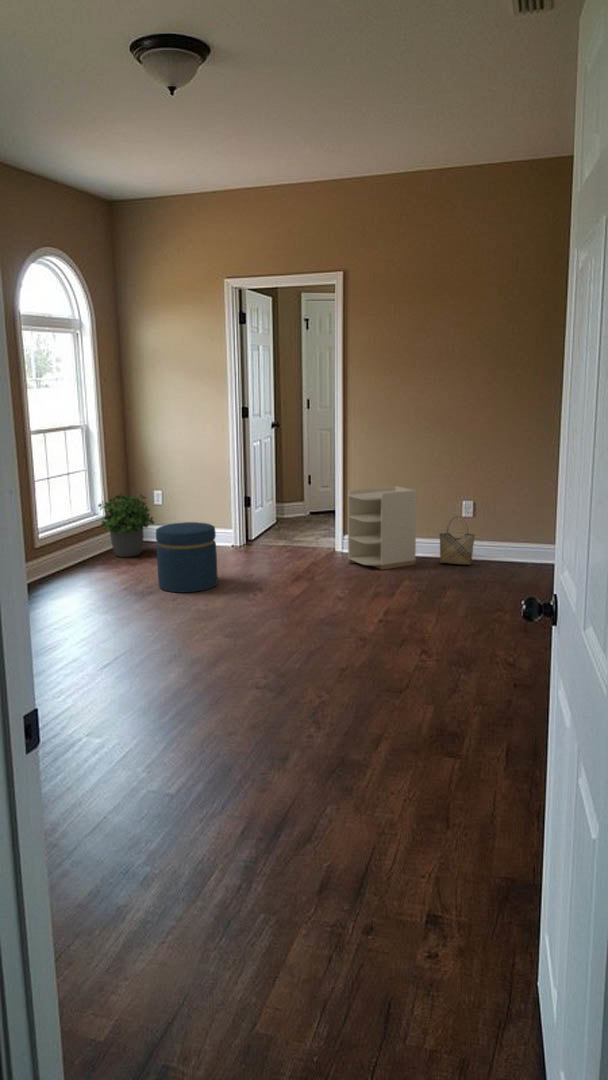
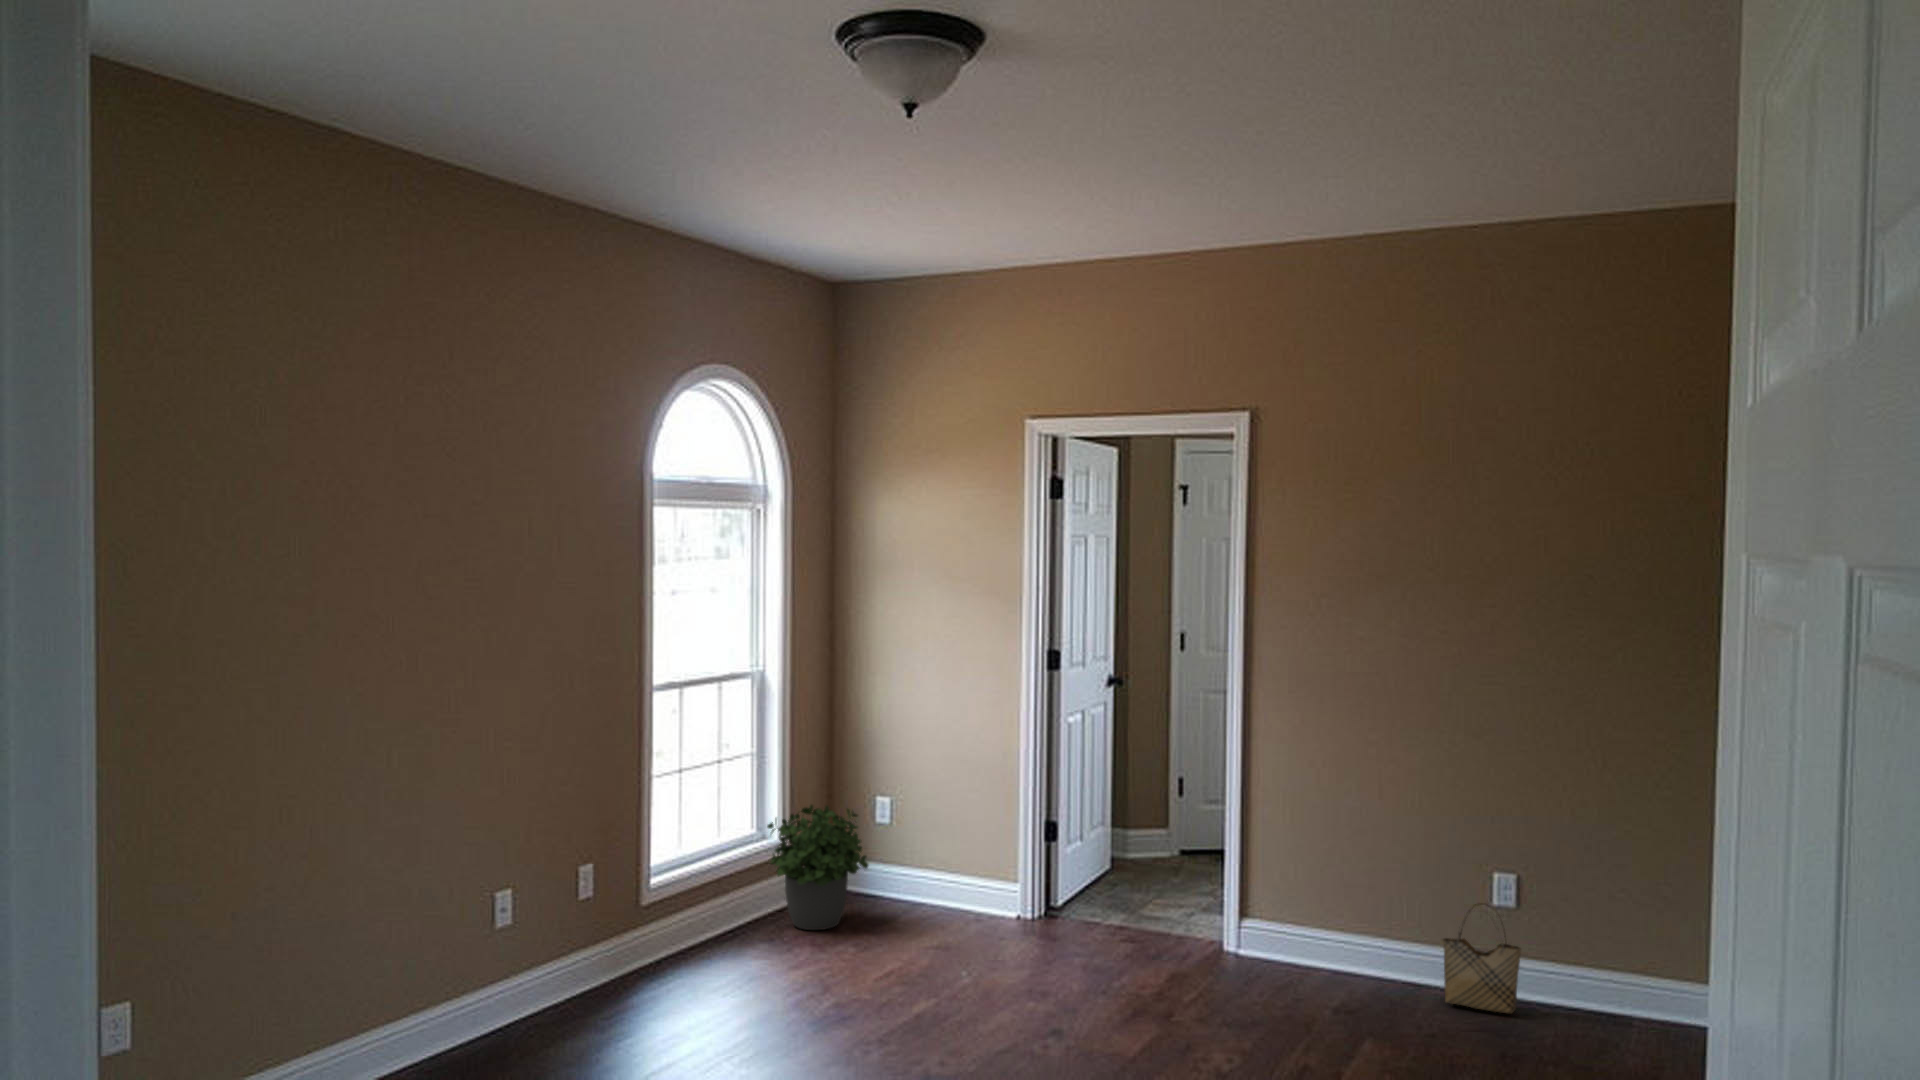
nightstand: present [348,486,416,570] -> none [1247,828,1392,1009]
ottoman: present [156,522,218,592] -> none [856,881,974,1033]

